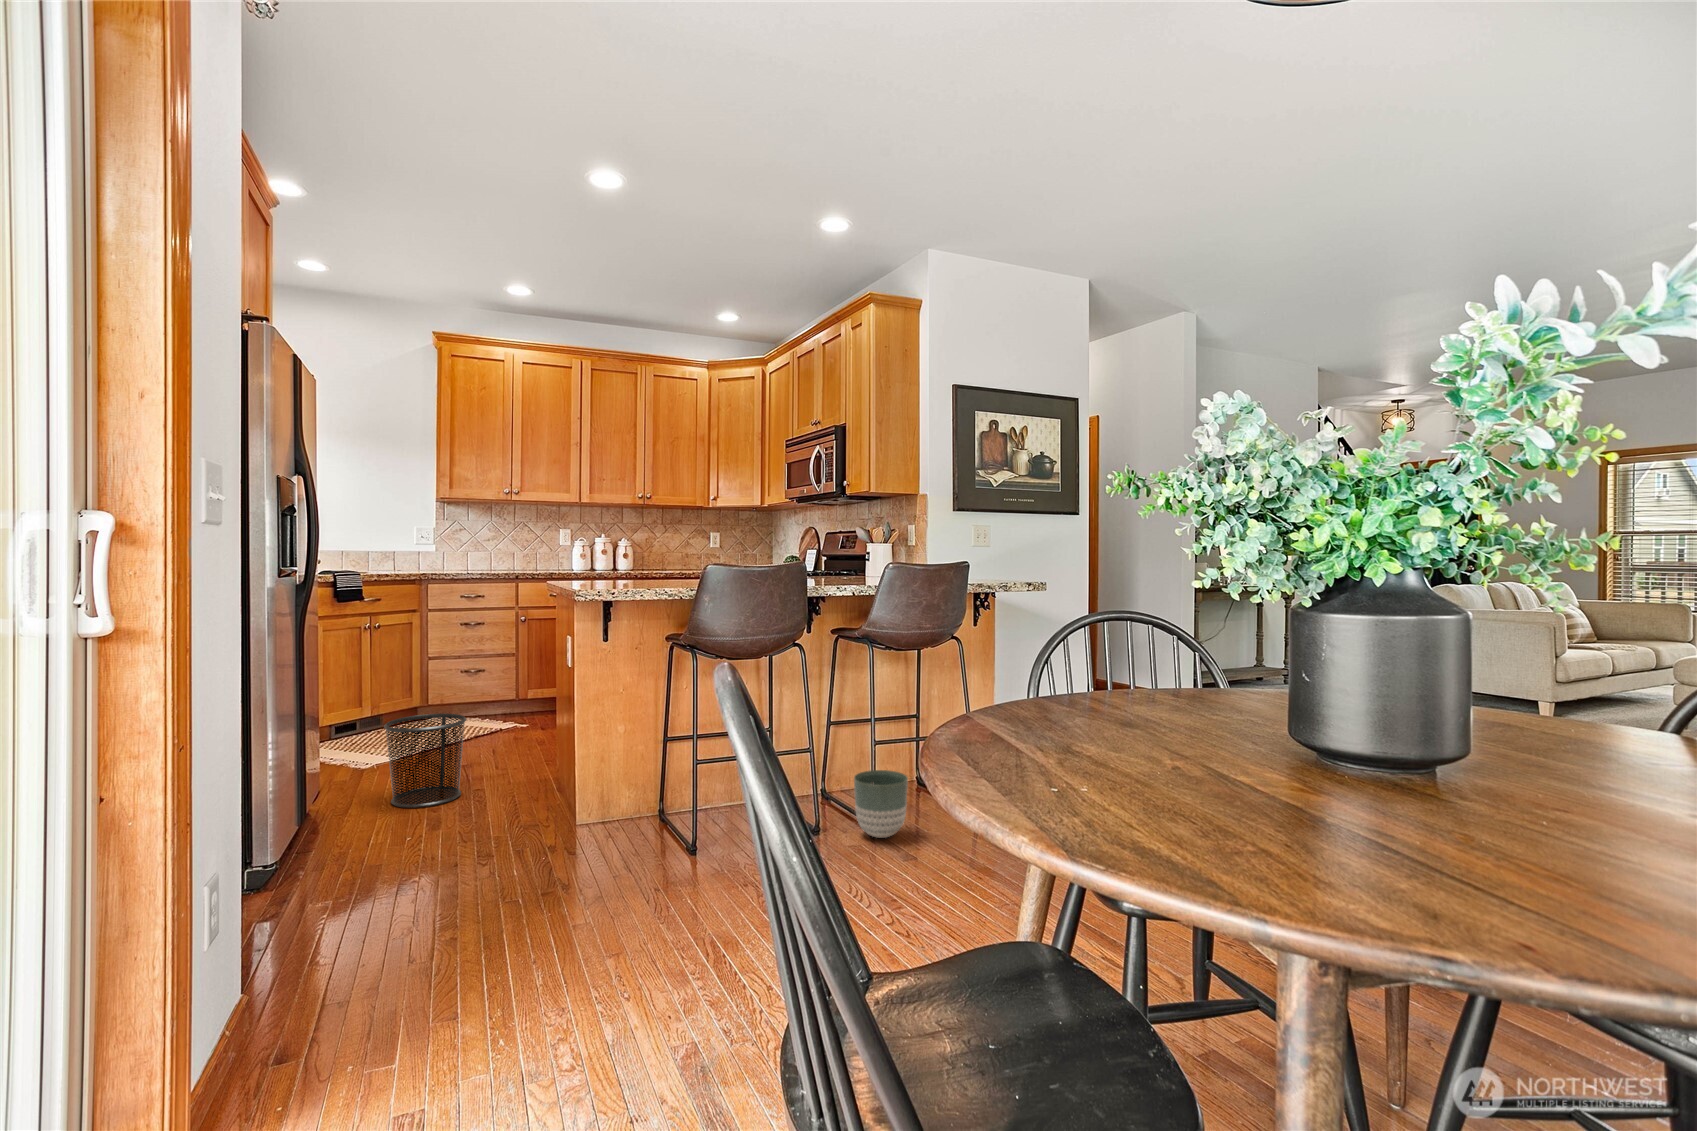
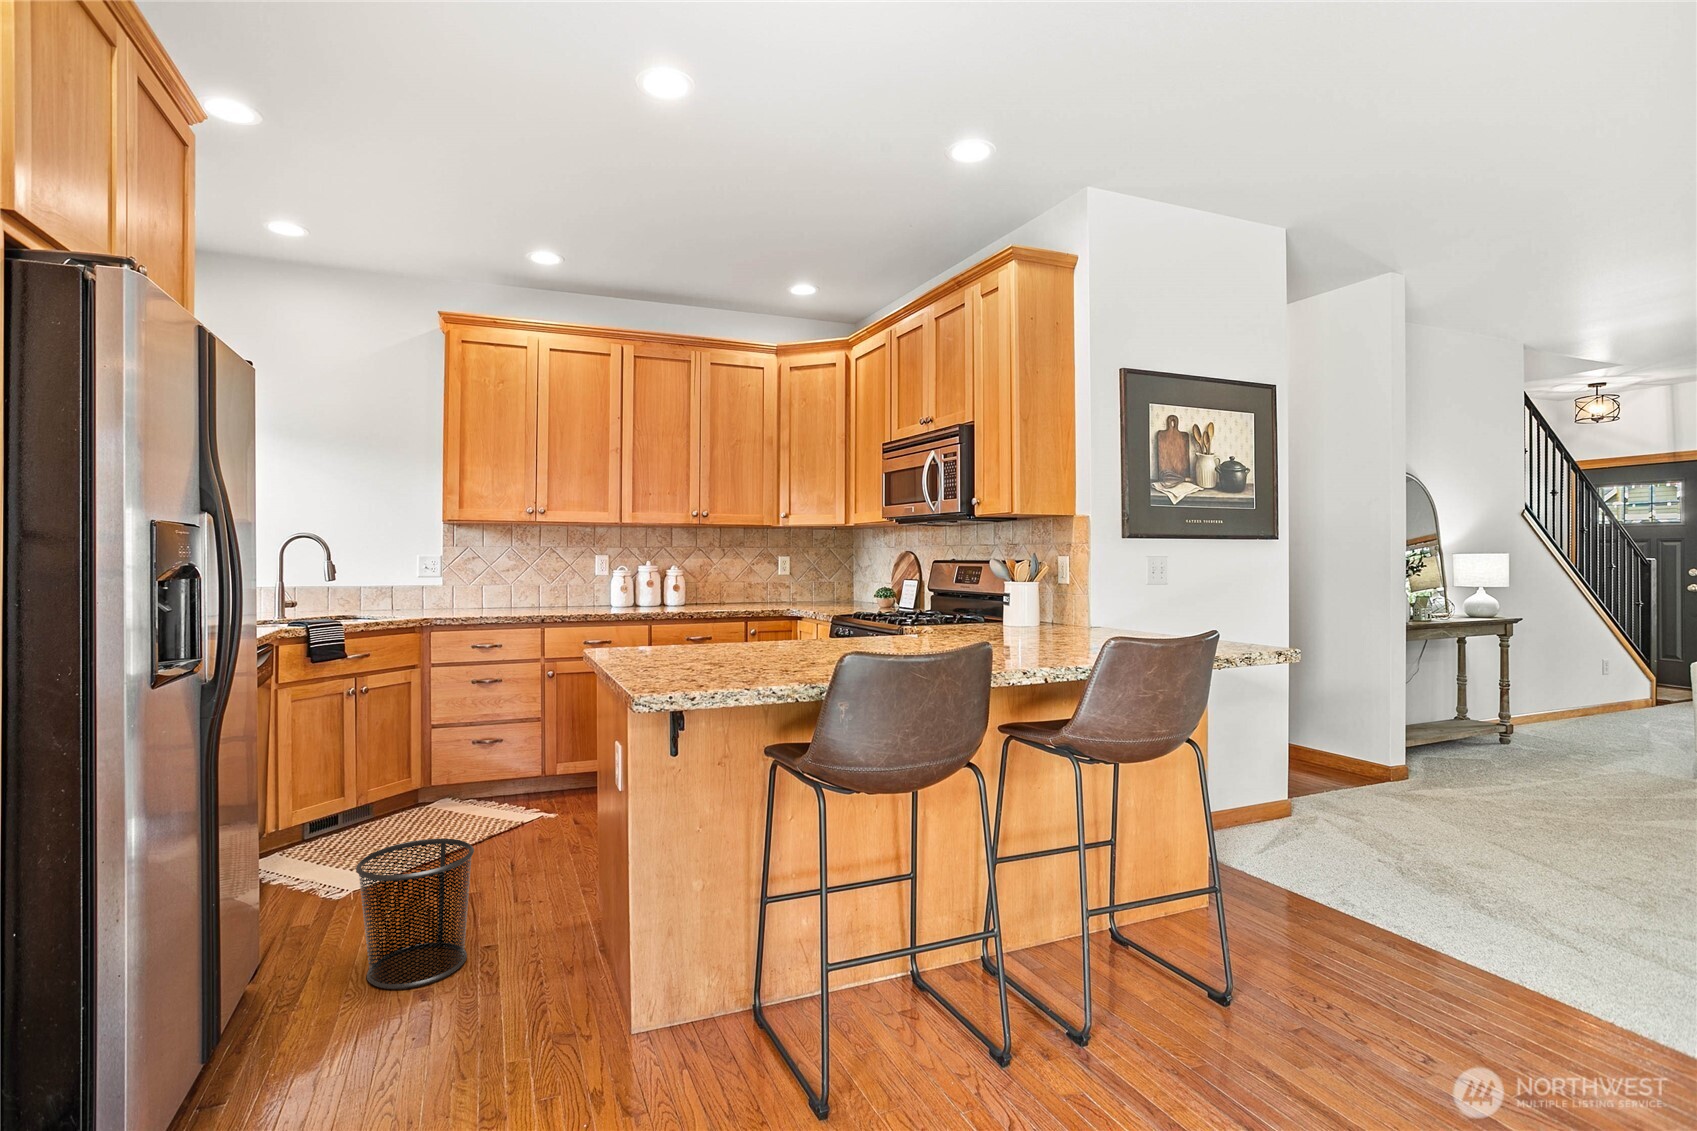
planter: present [854,770,908,838] -> none [1064,957,1153,1077]

